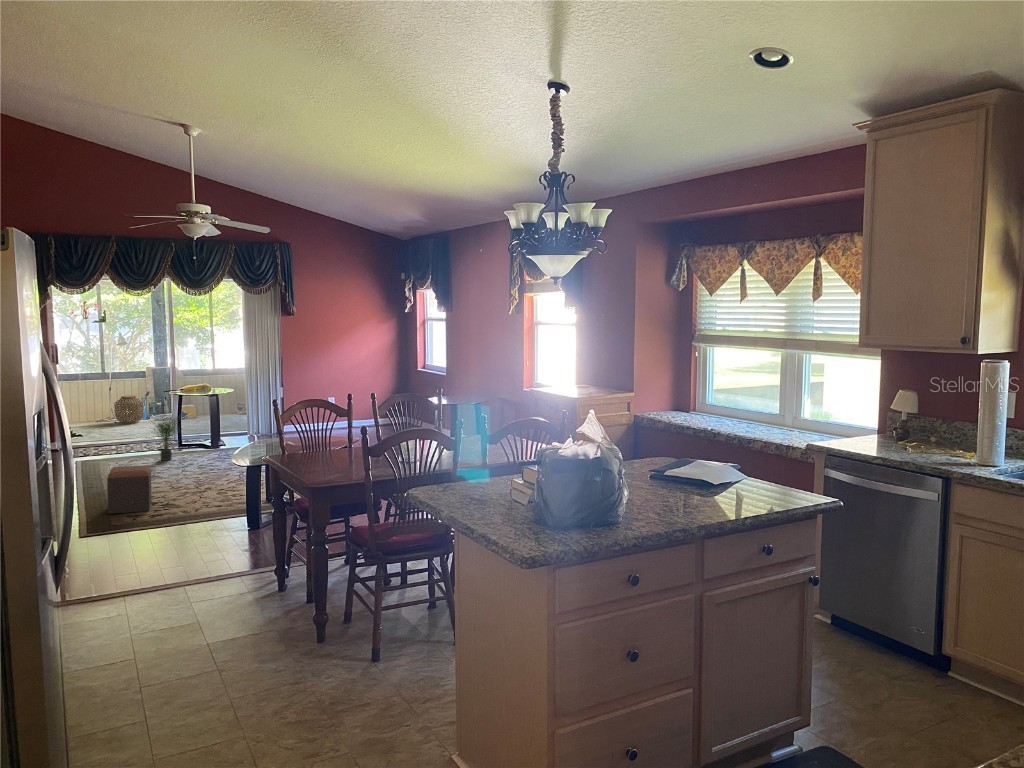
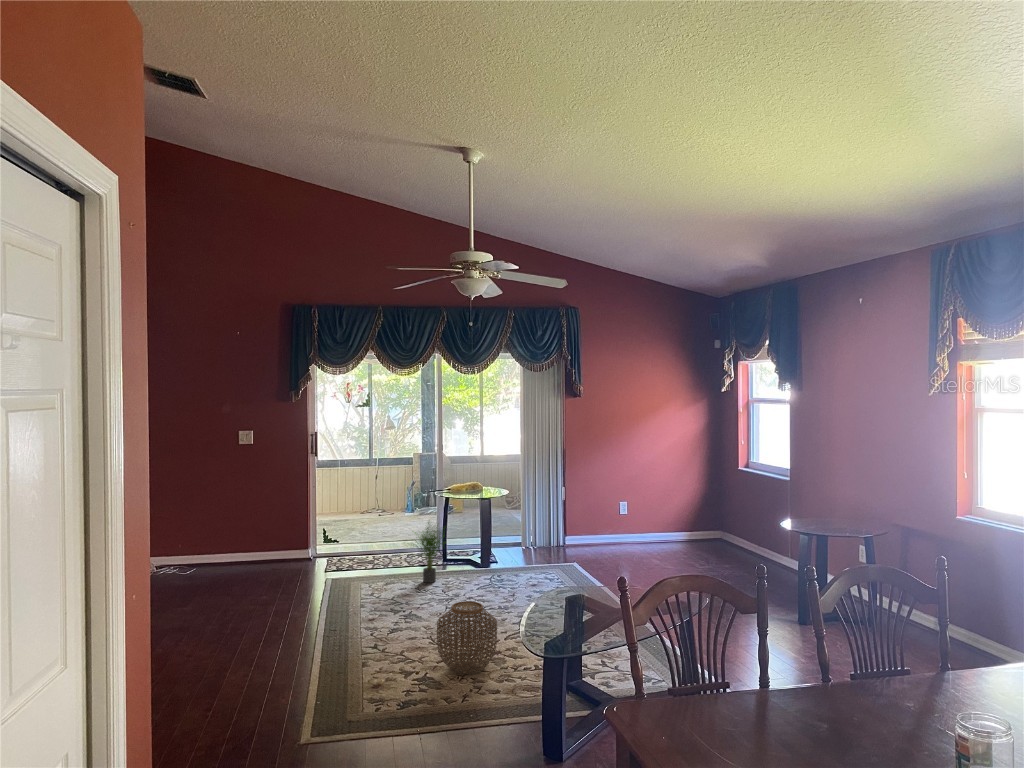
woven basket: present [114,396,143,424] -> present [437,601,497,674]
footstool: present [107,465,152,514] -> none [351,616,408,690]

